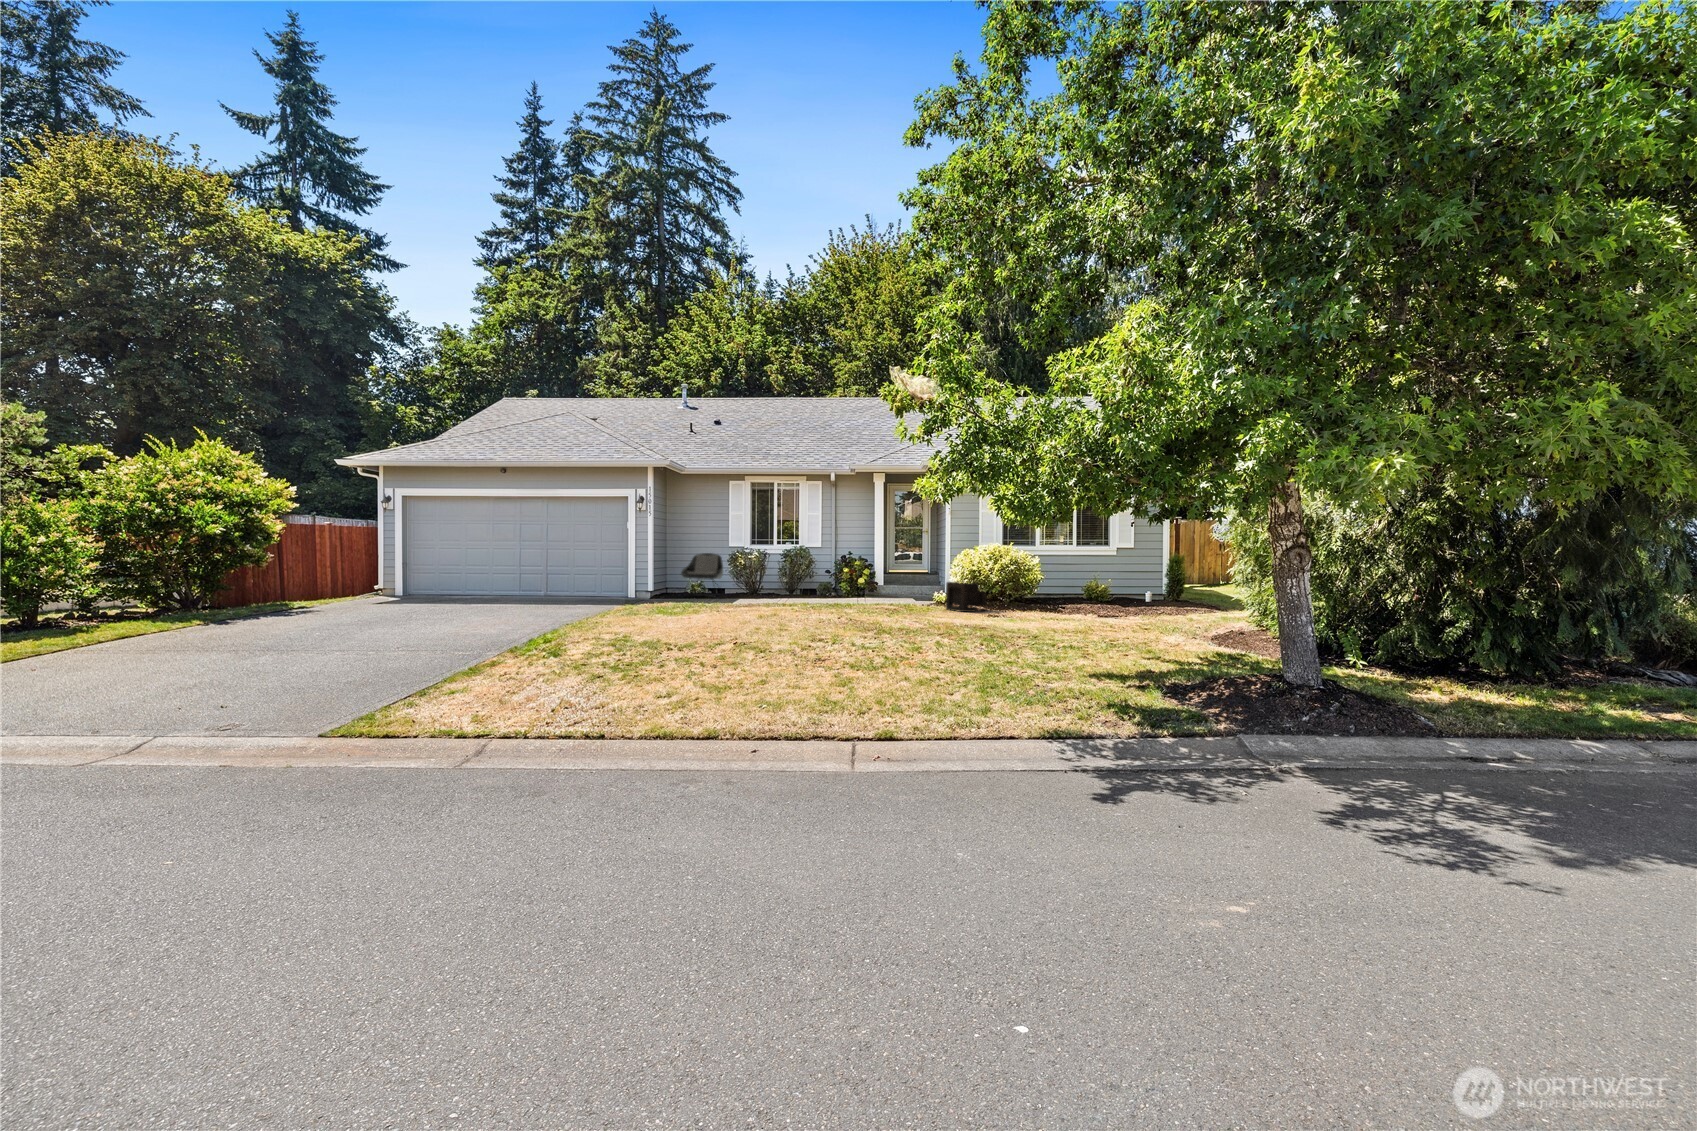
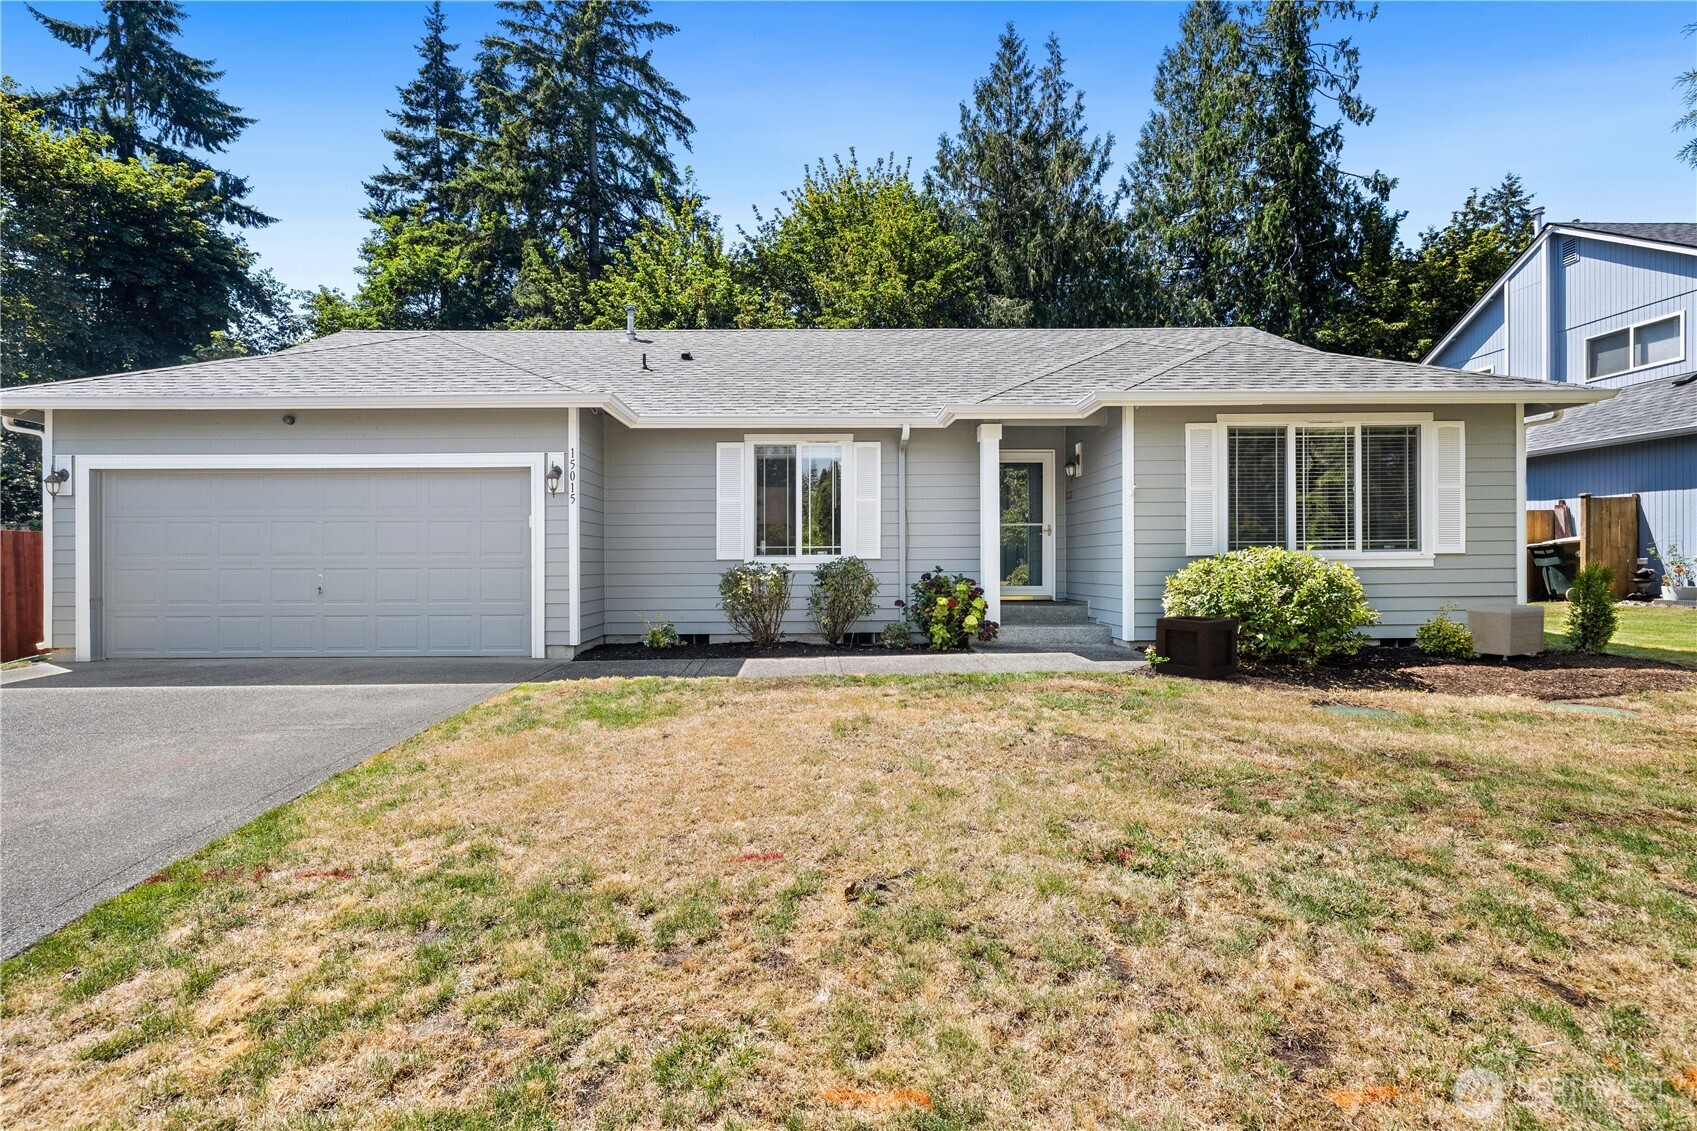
lounge chair: present [681,553,723,597] -> none [633,570,709,652]
storage bench: none [1136,581,1180,611] -> present [1466,604,1544,660]

